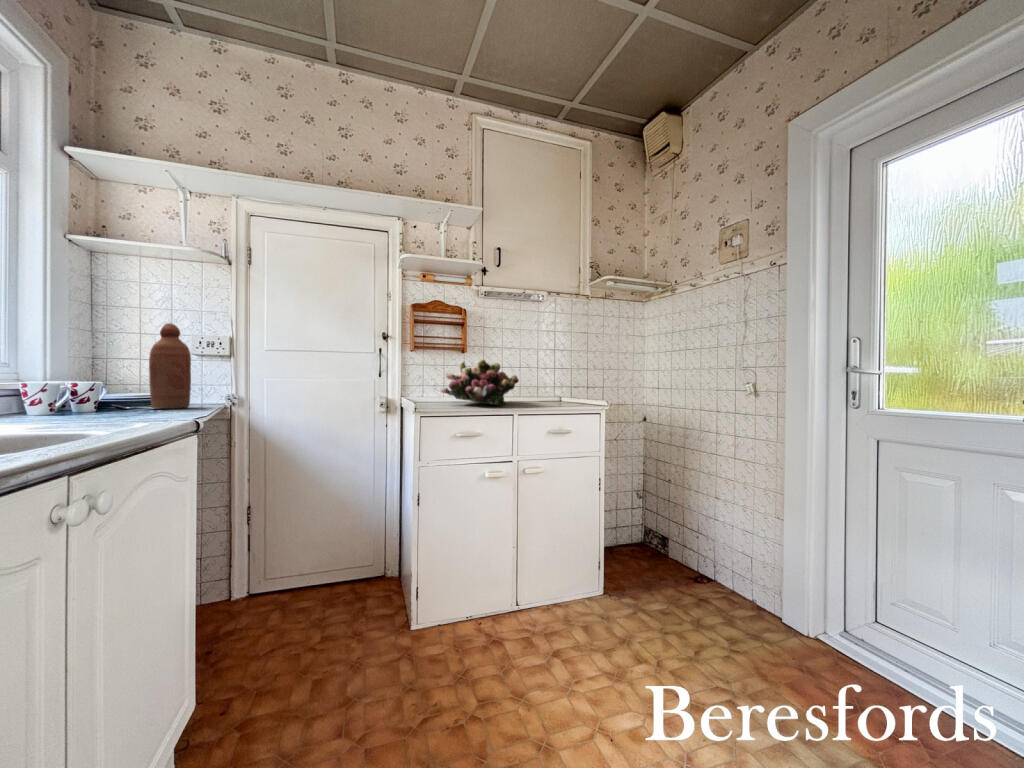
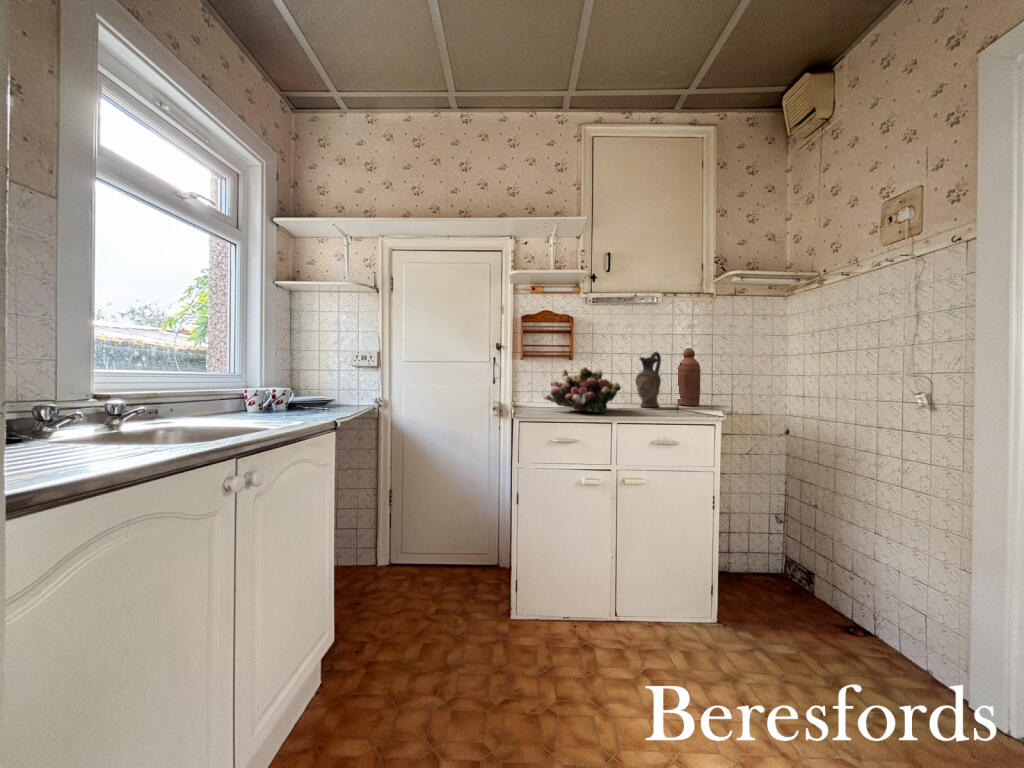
bottle: present [149,323,191,409] -> present [677,348,700,406]
ceramic pitcher: none [526,346,548,399] -> present [636,352,661,407]

